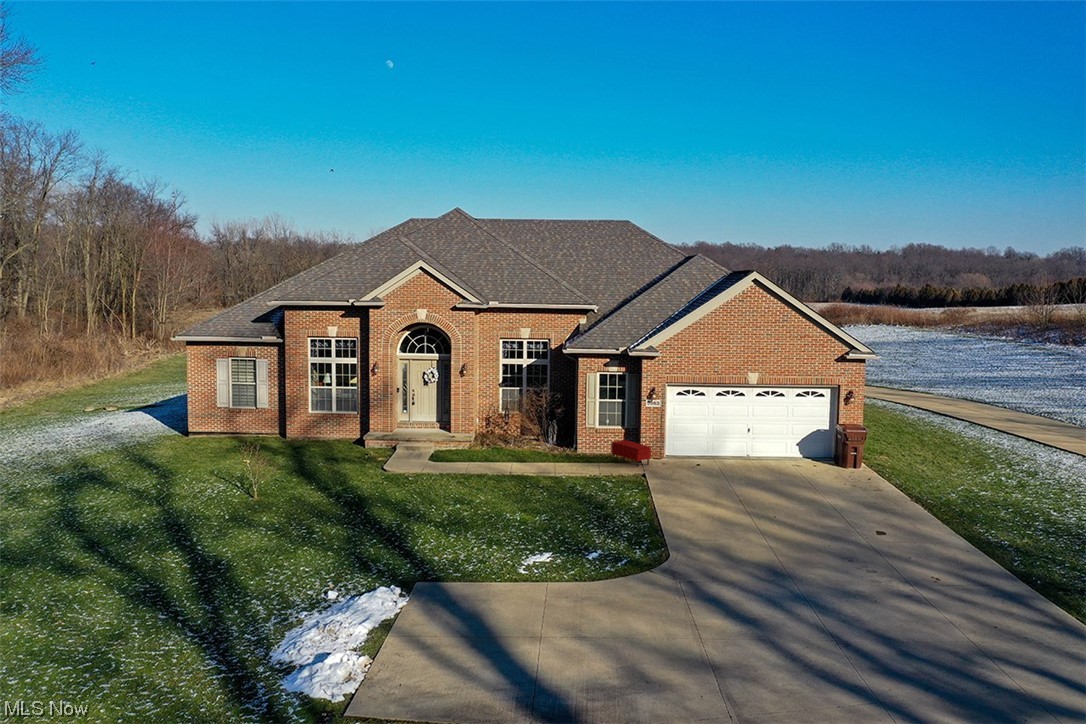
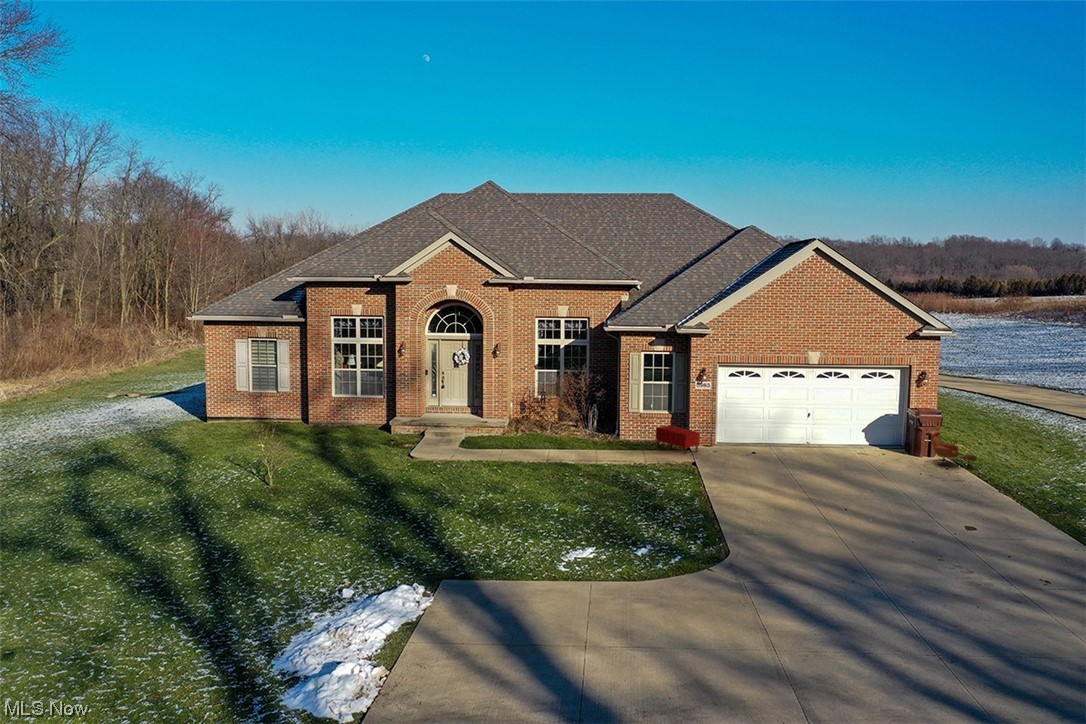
lounge chair: none [856,445,896,480] -> present [931,431,977,467]

